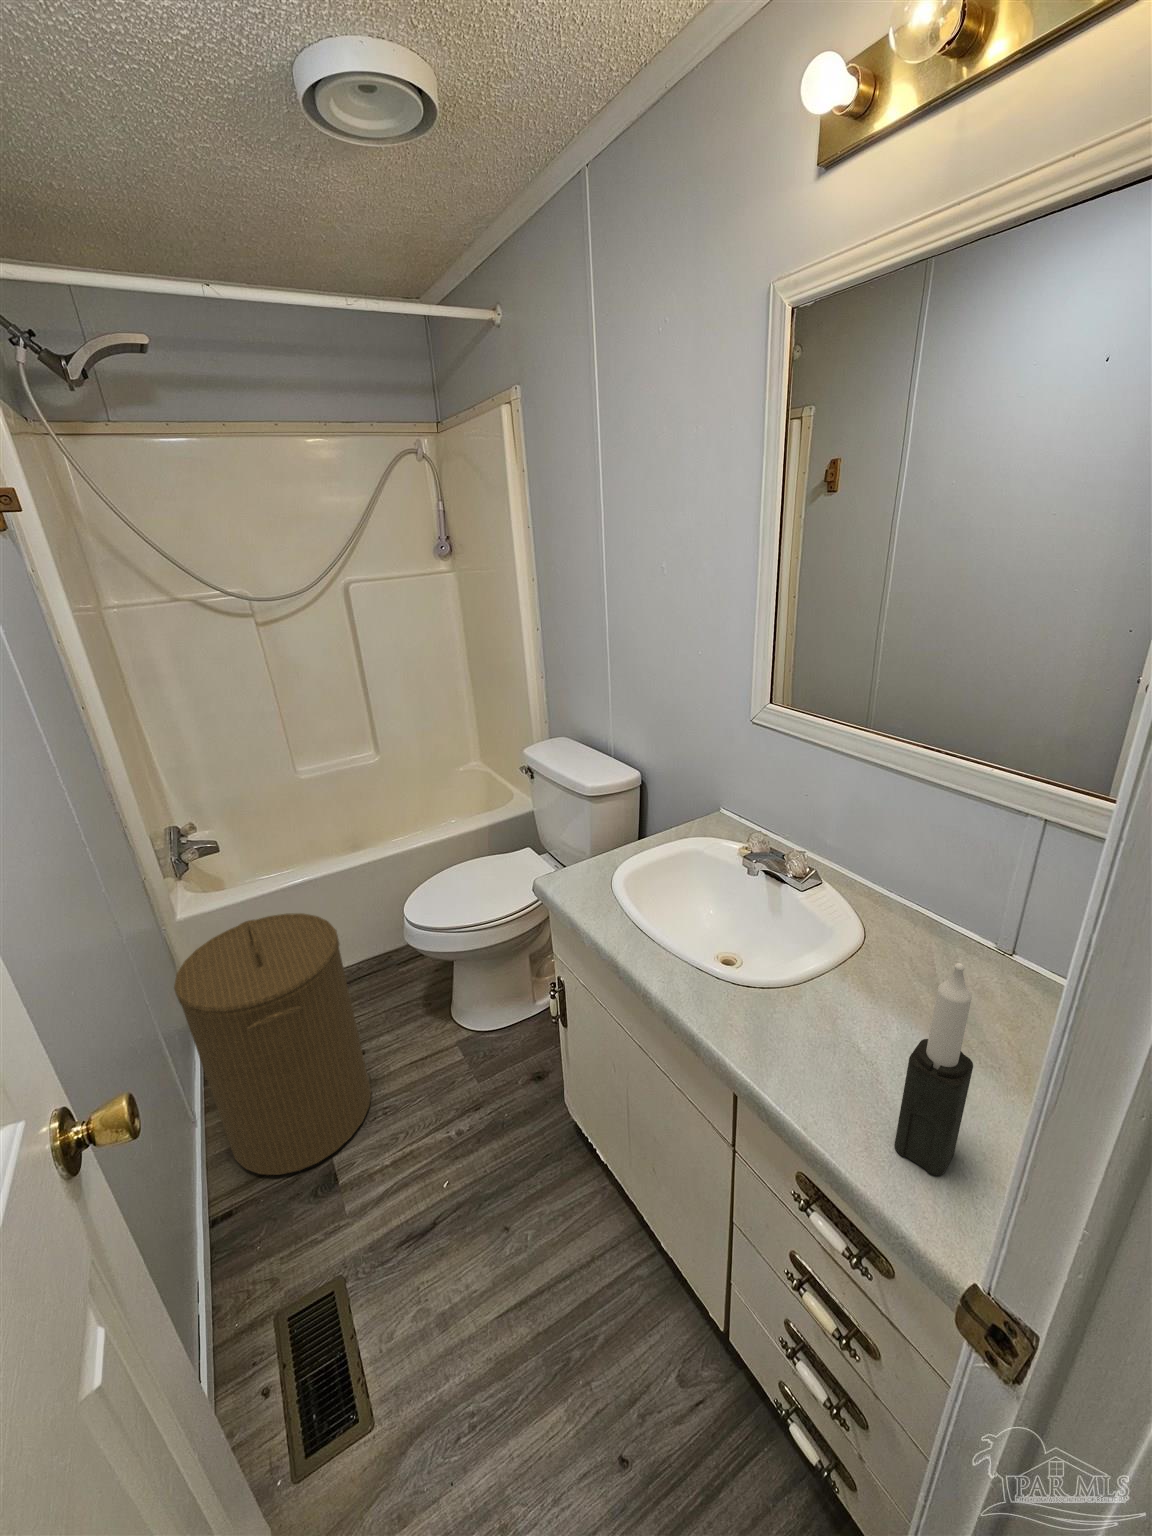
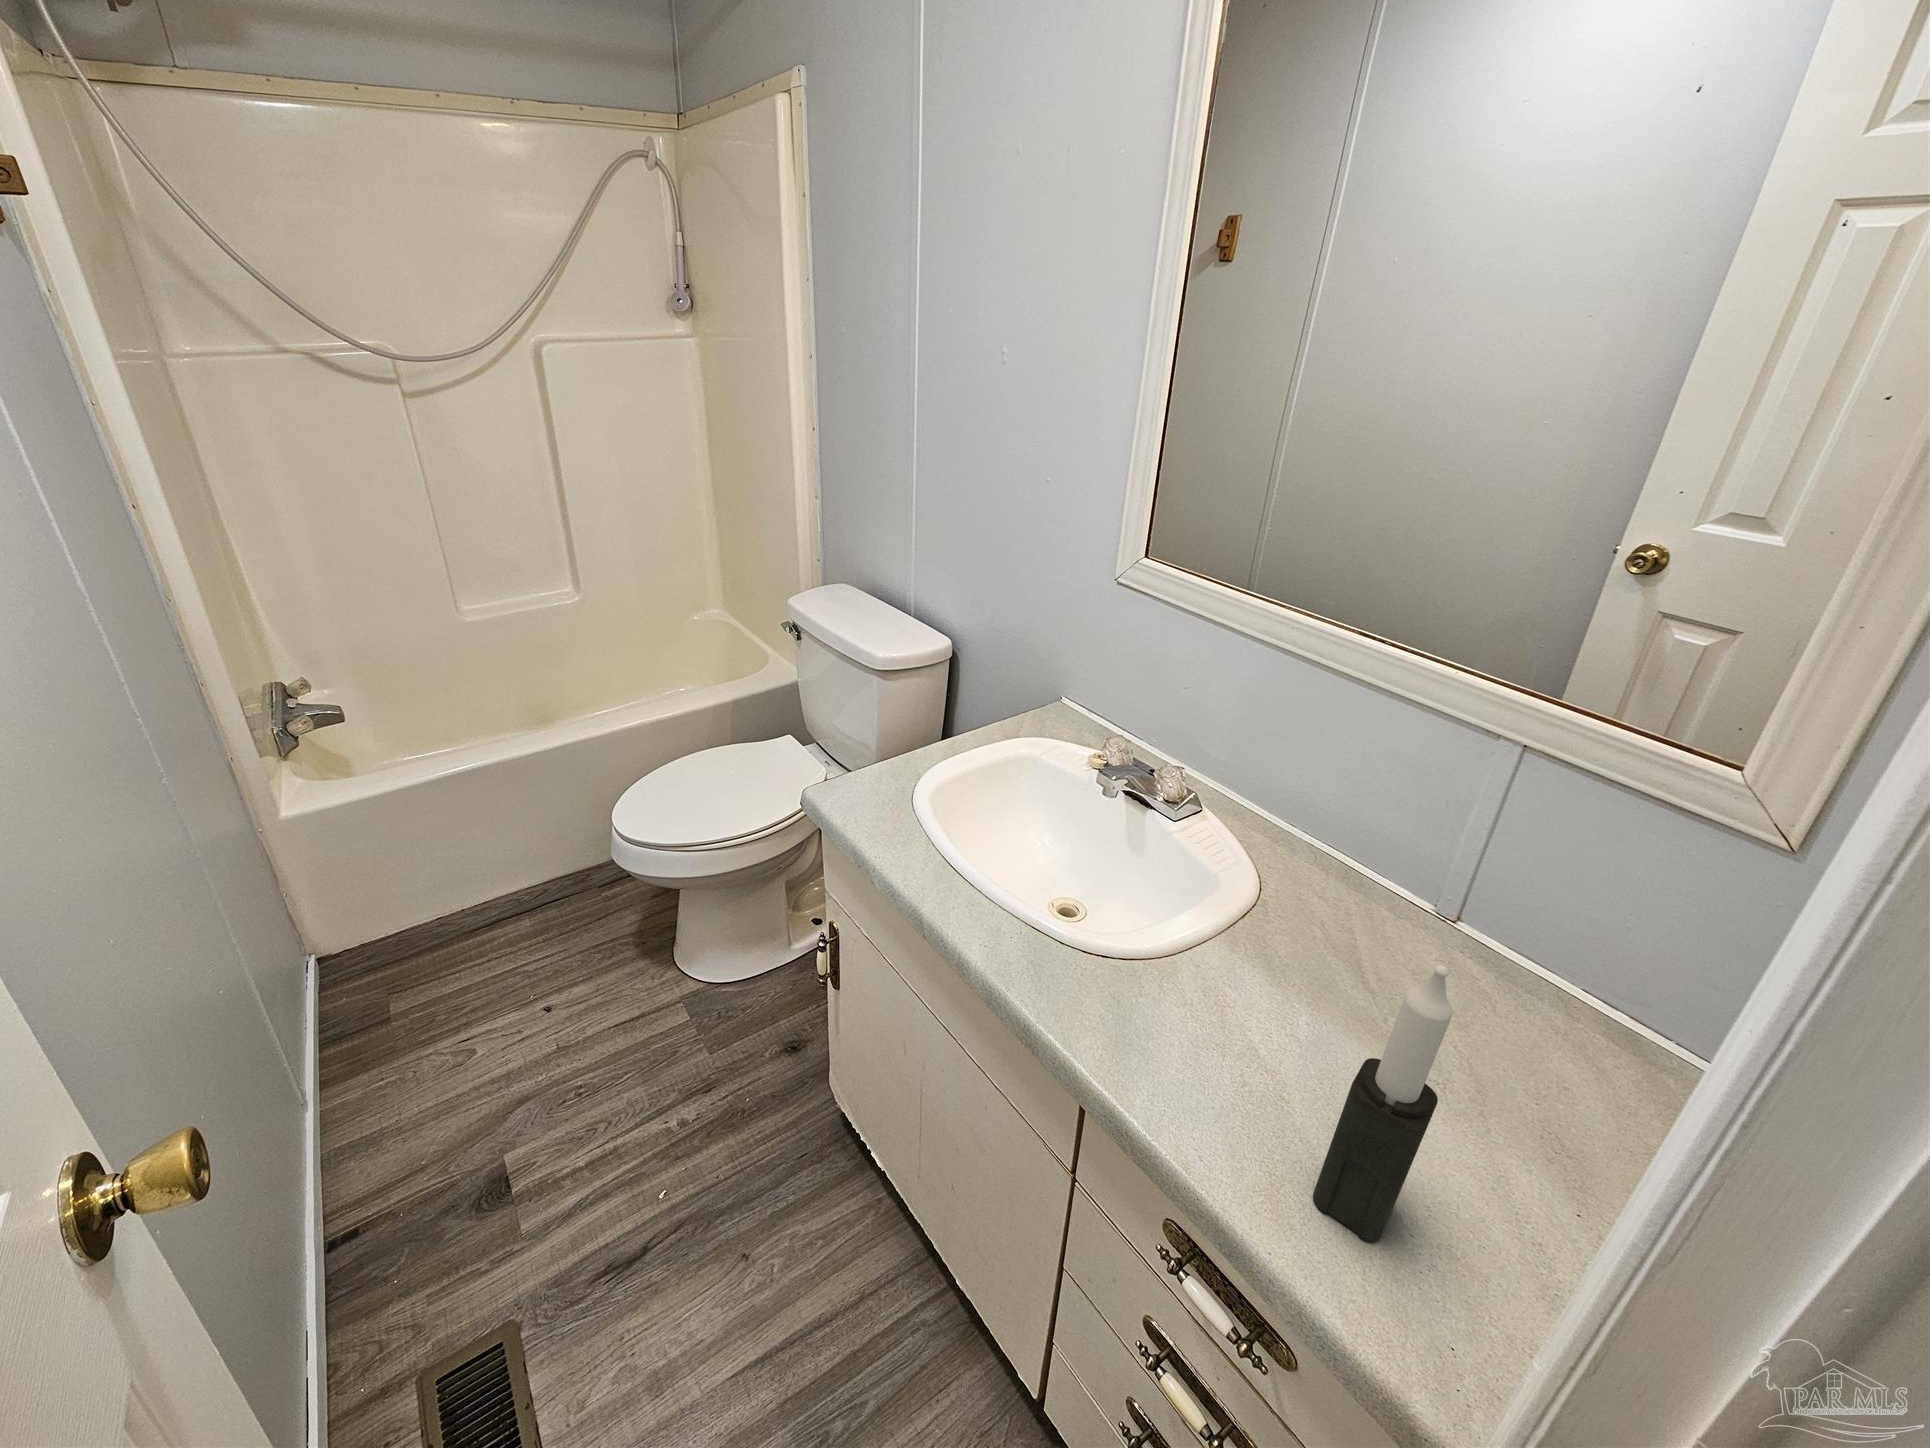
laundry hamper: present [174,913,371,1175] -> none [274,820,562,1180]

